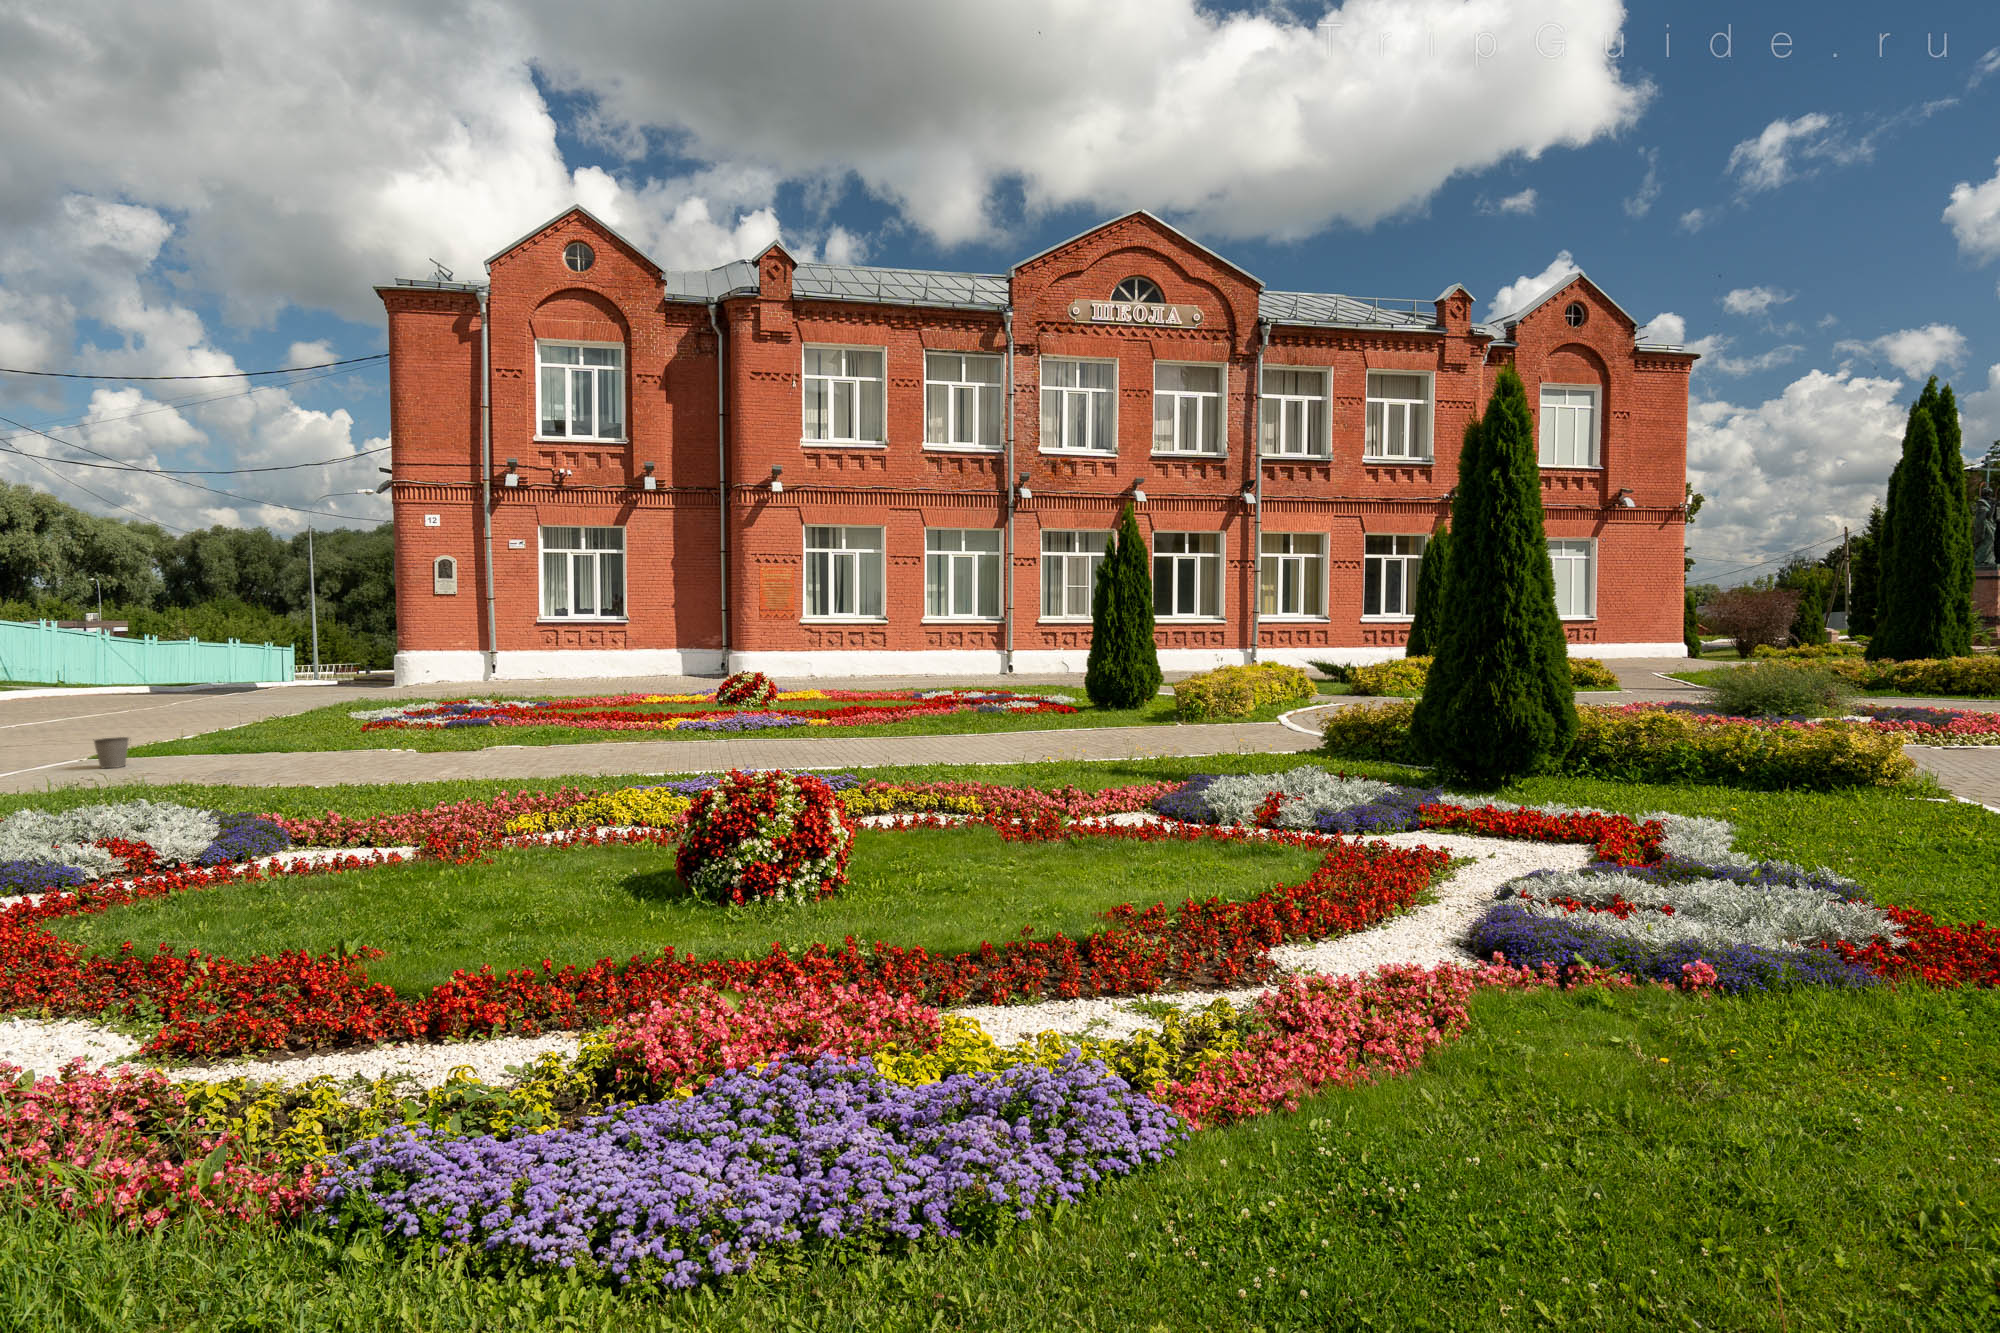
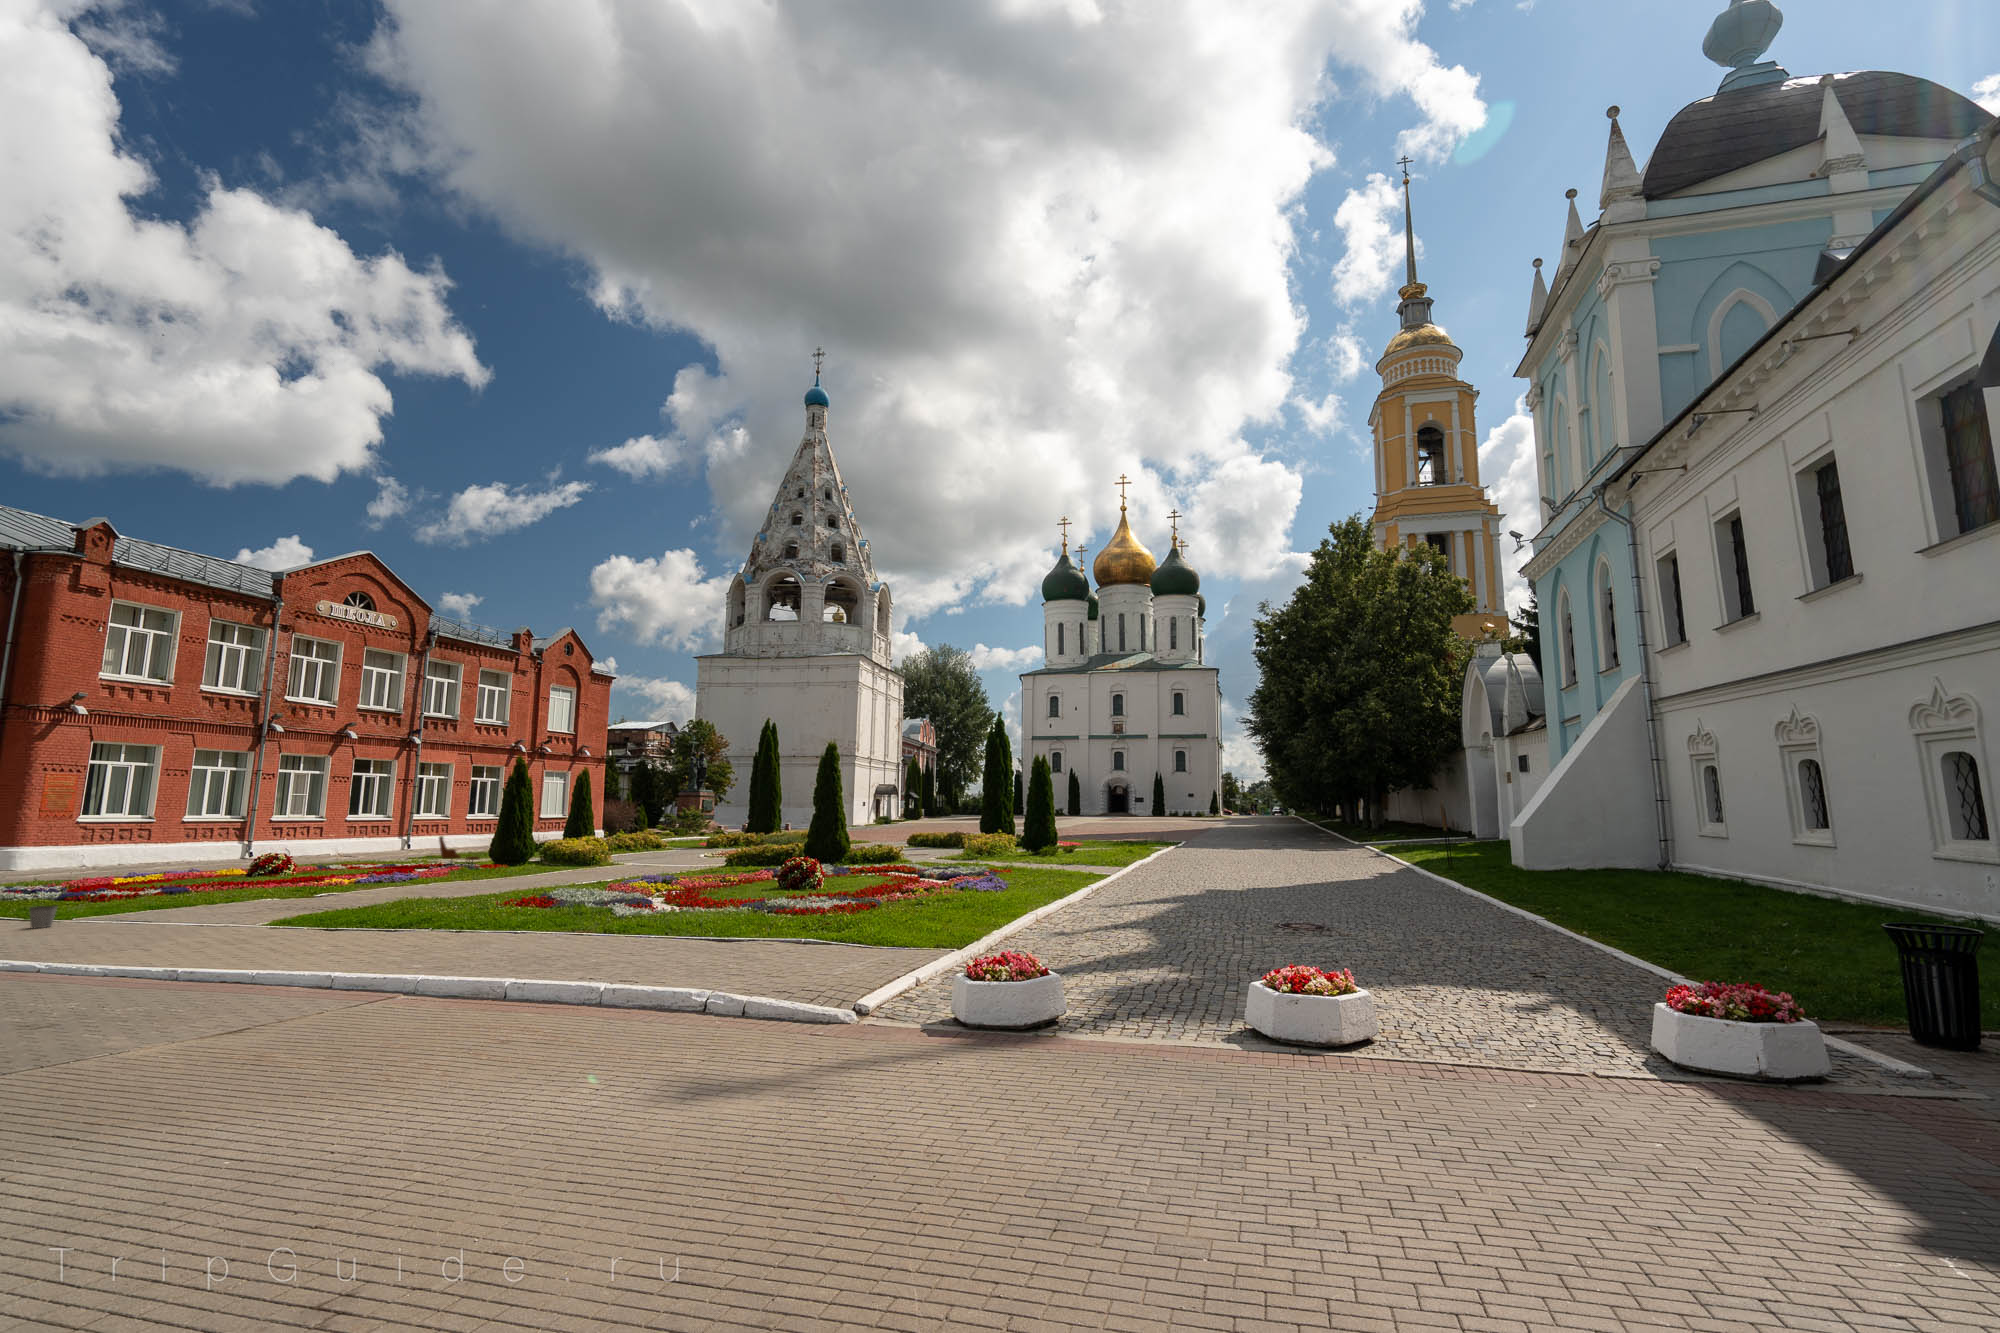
lounge chair: none [1034,655,1094,712] -> present [439,836,479,865]

